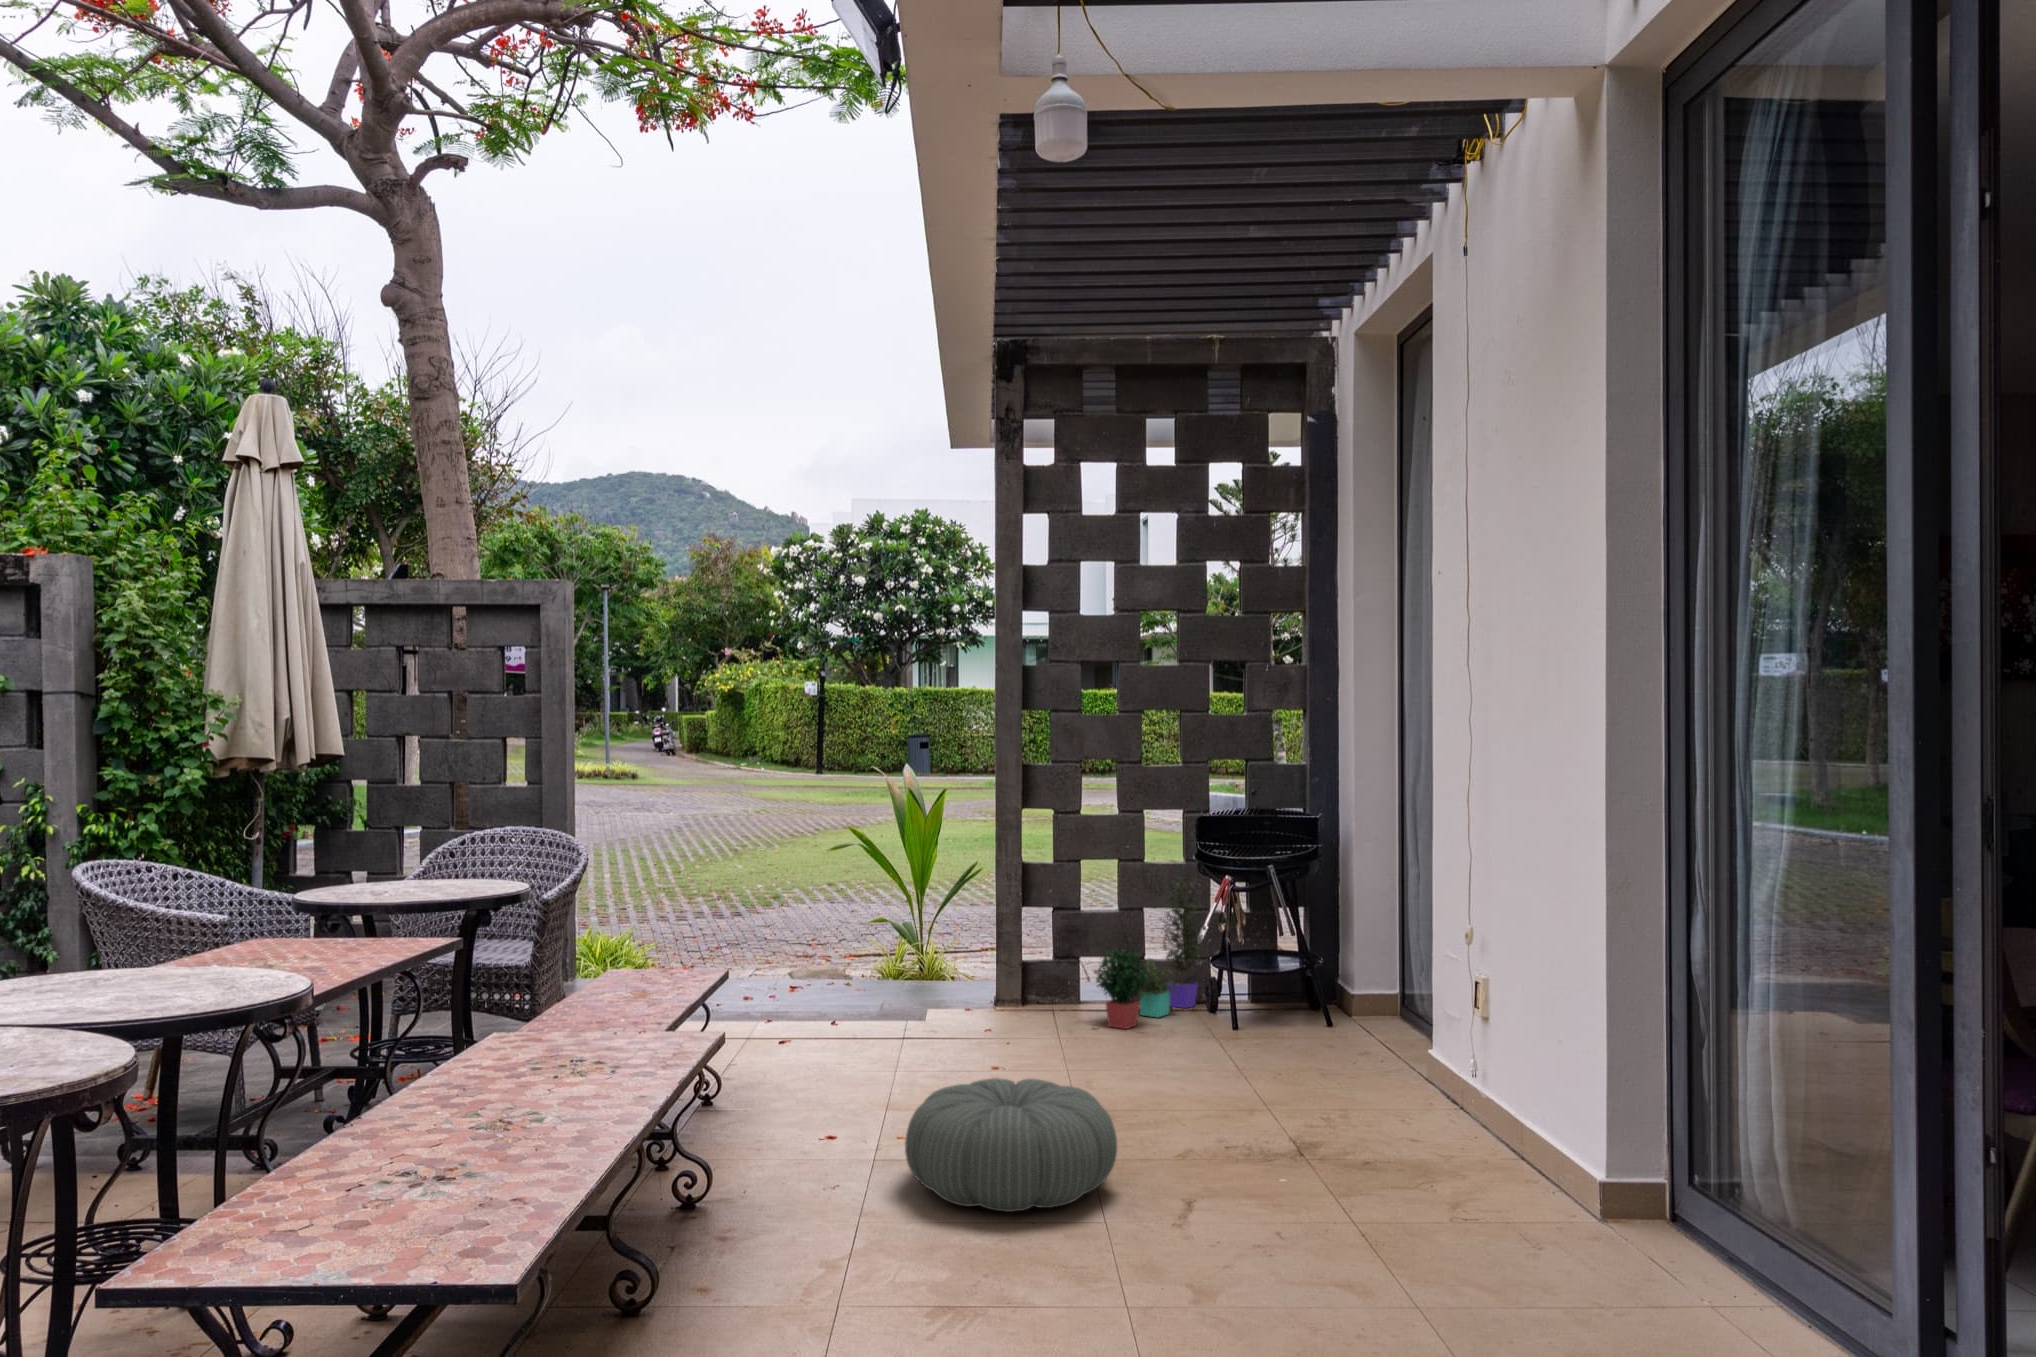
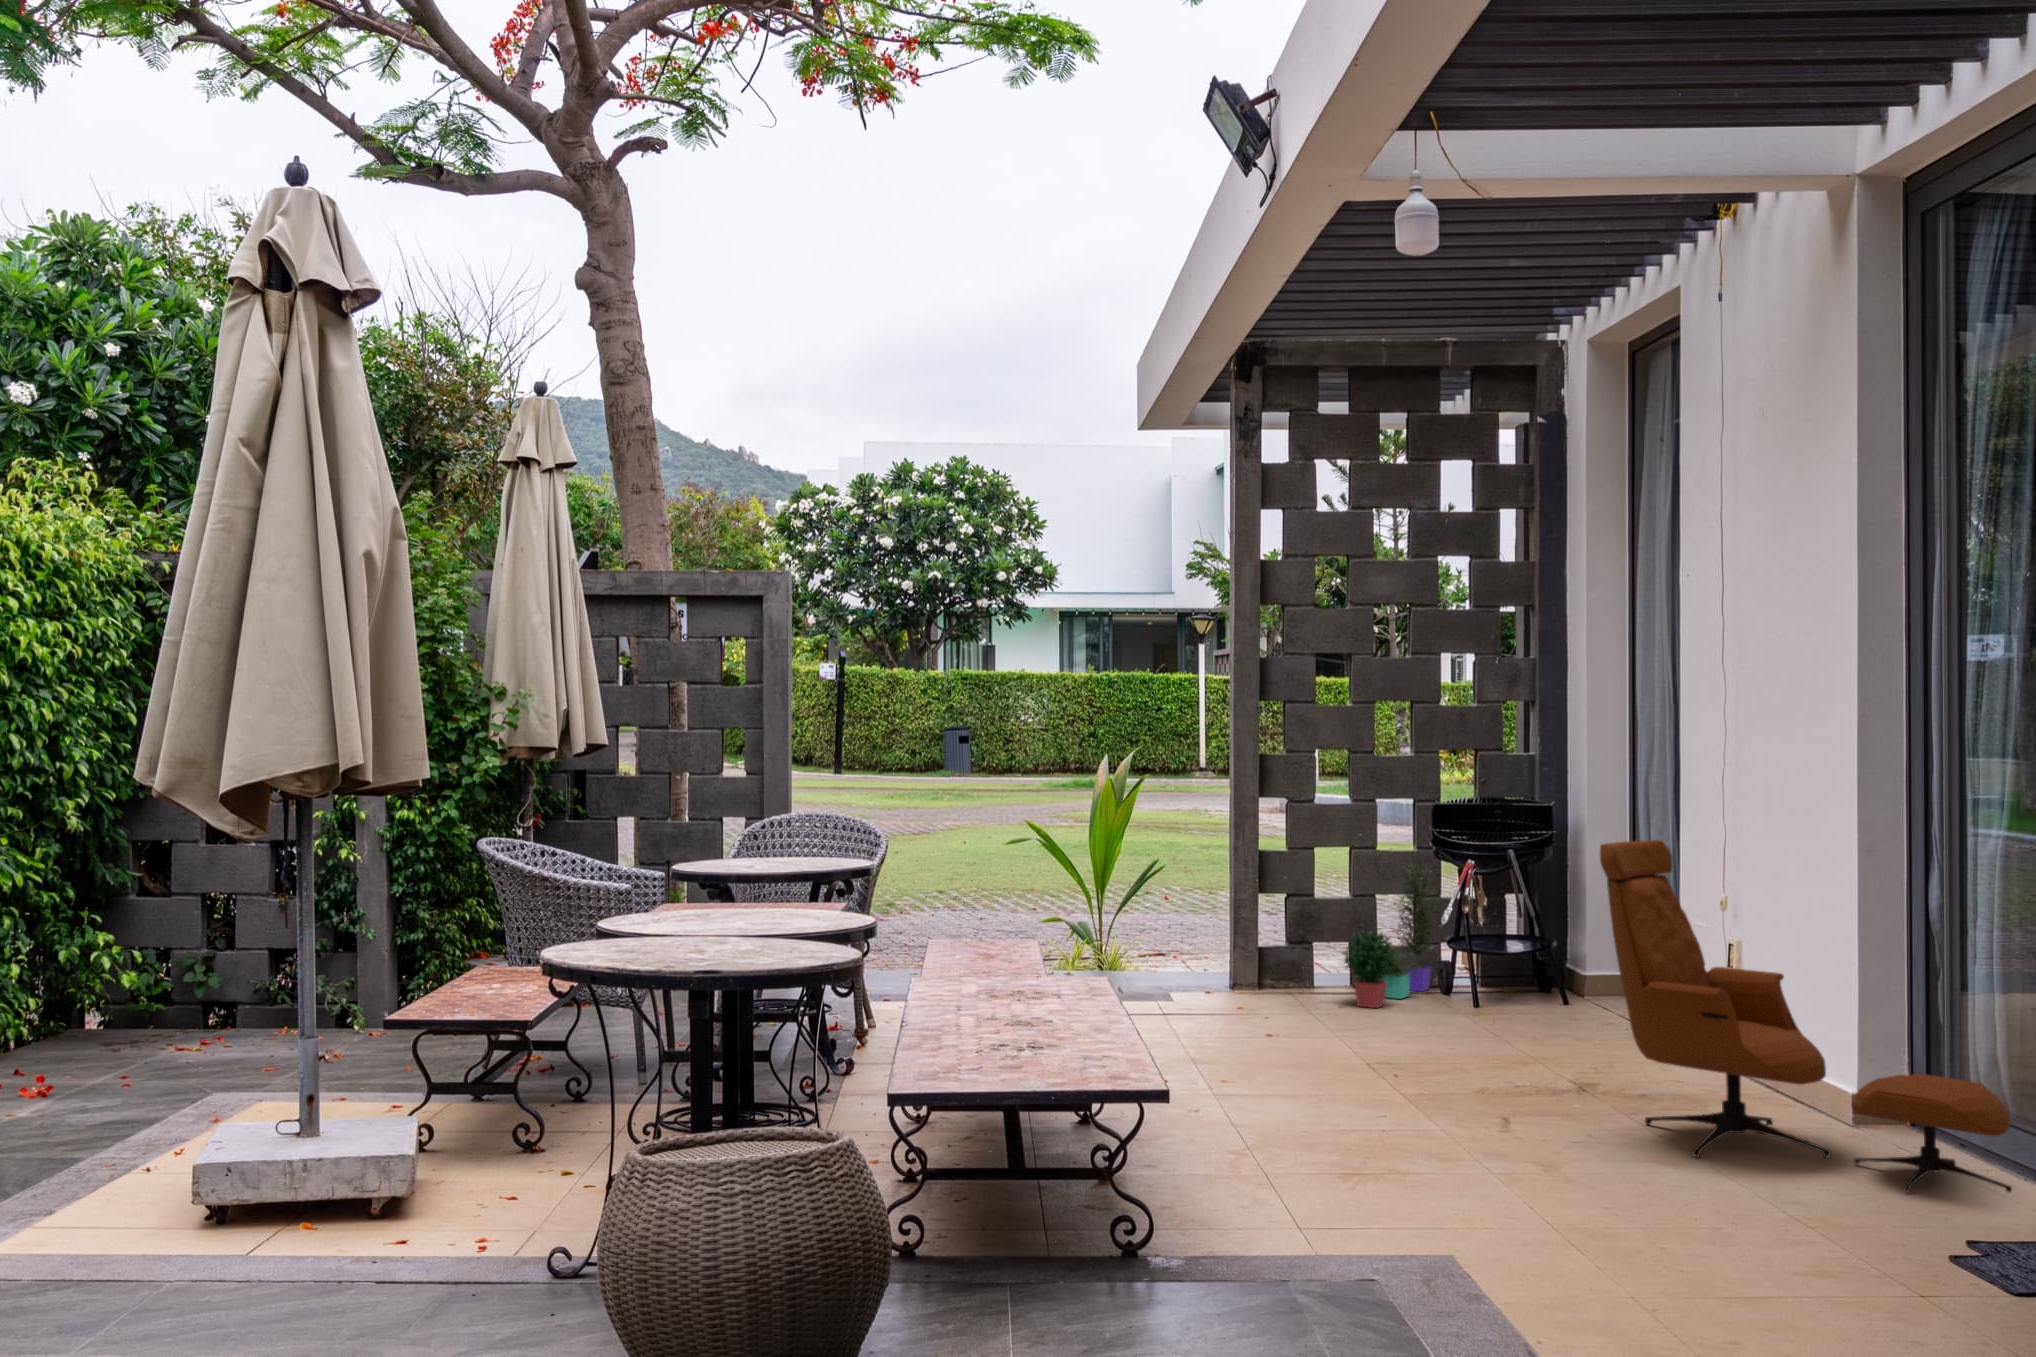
lounge chair: none [1276,870,1726,1313] -> present [1600,840,2012,1192]
pouf: present [905,1078,1117,1212] -> none [1271,1028,1460,1134]

